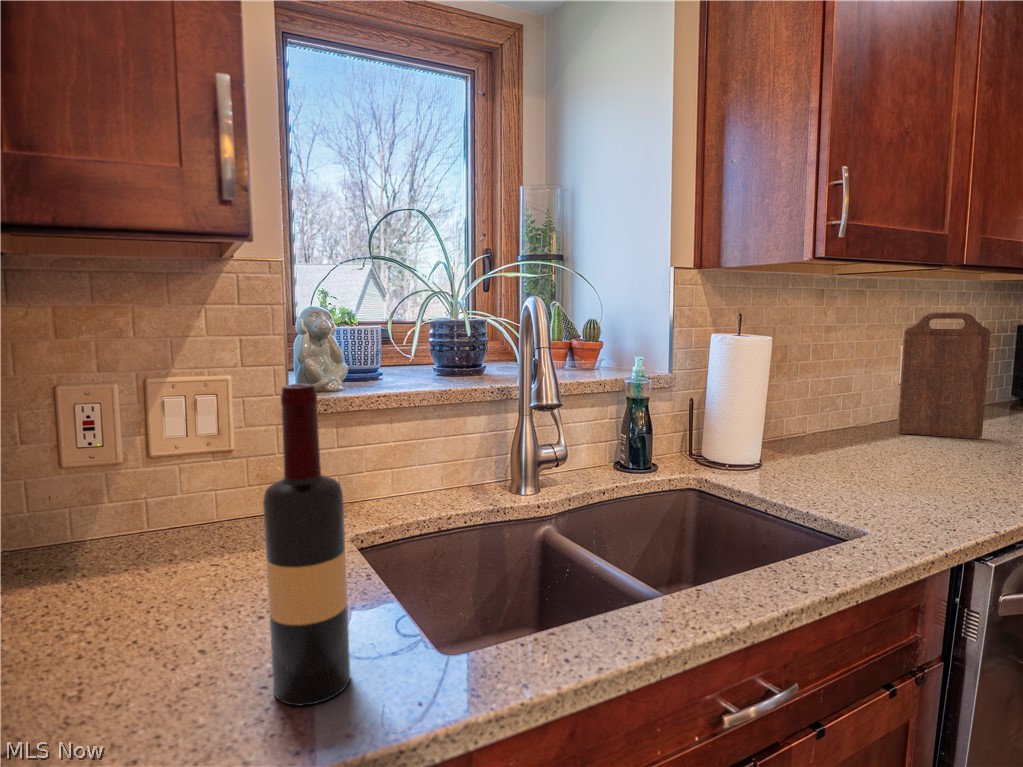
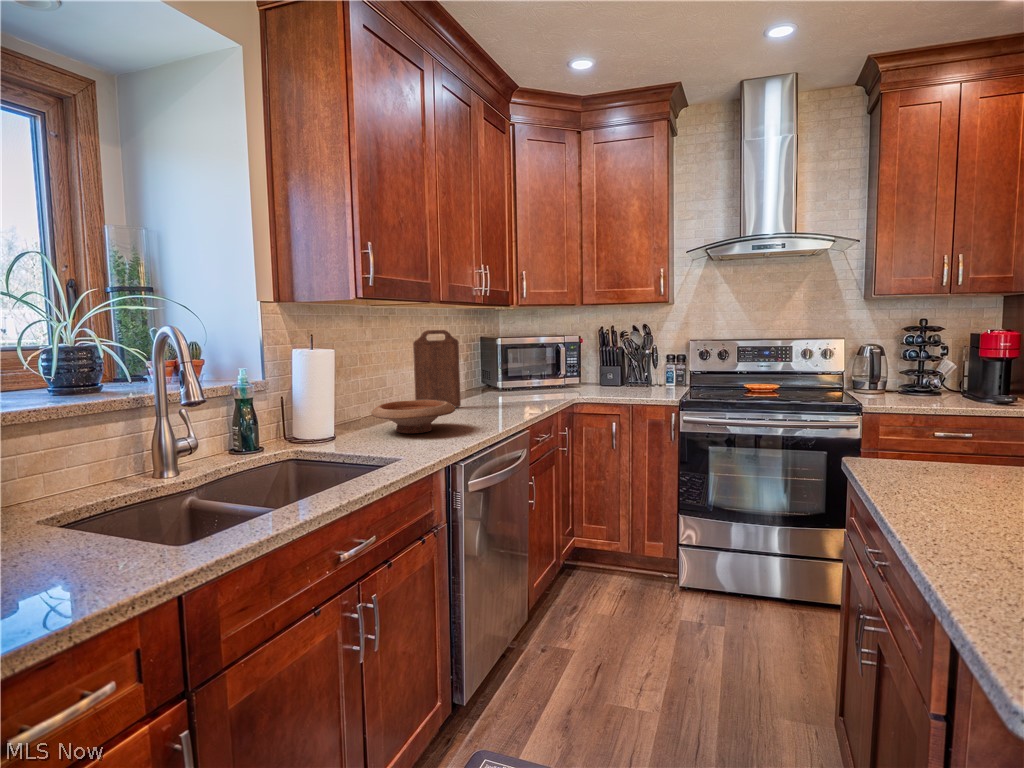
wine bottle: present [263,384,350,706] -> none [44,385,116,594]
wooden bowl: none [821,422,980,482] -> present [371,400,455,433]

